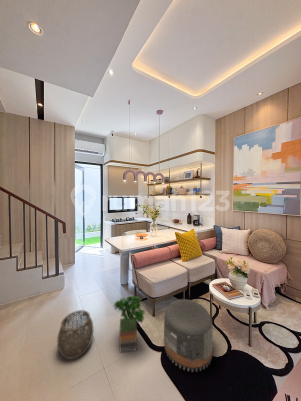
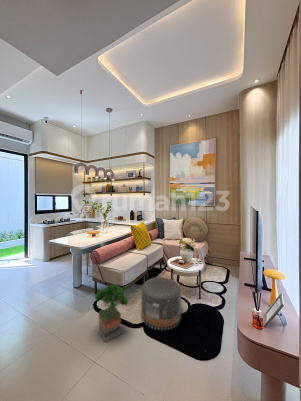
woven basket: present [58,310,93,359] -> none [27,316,72,374]

